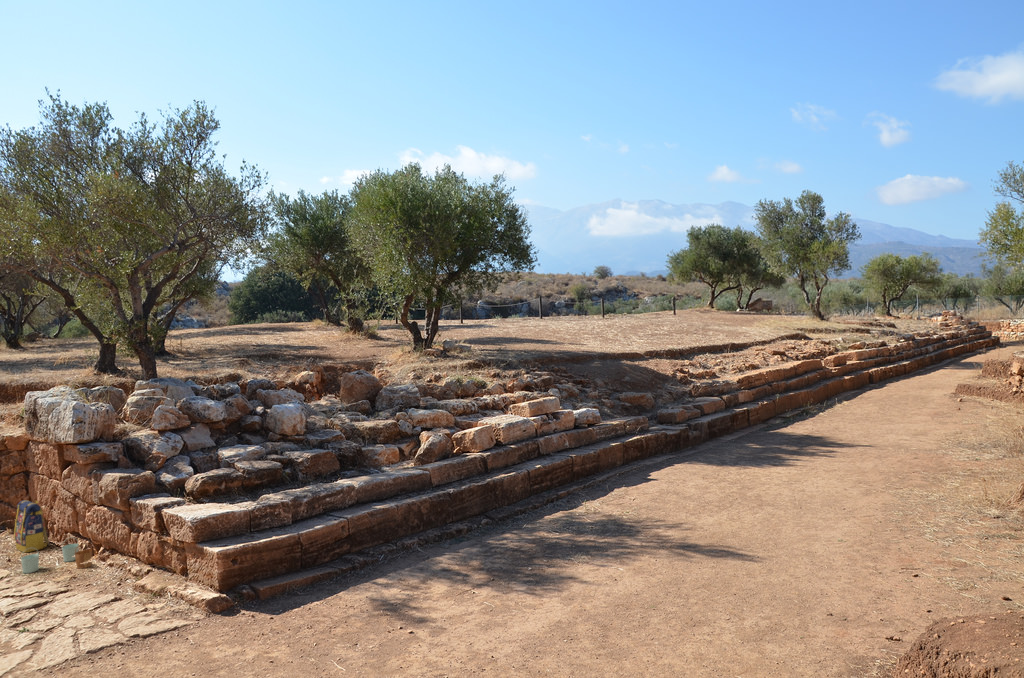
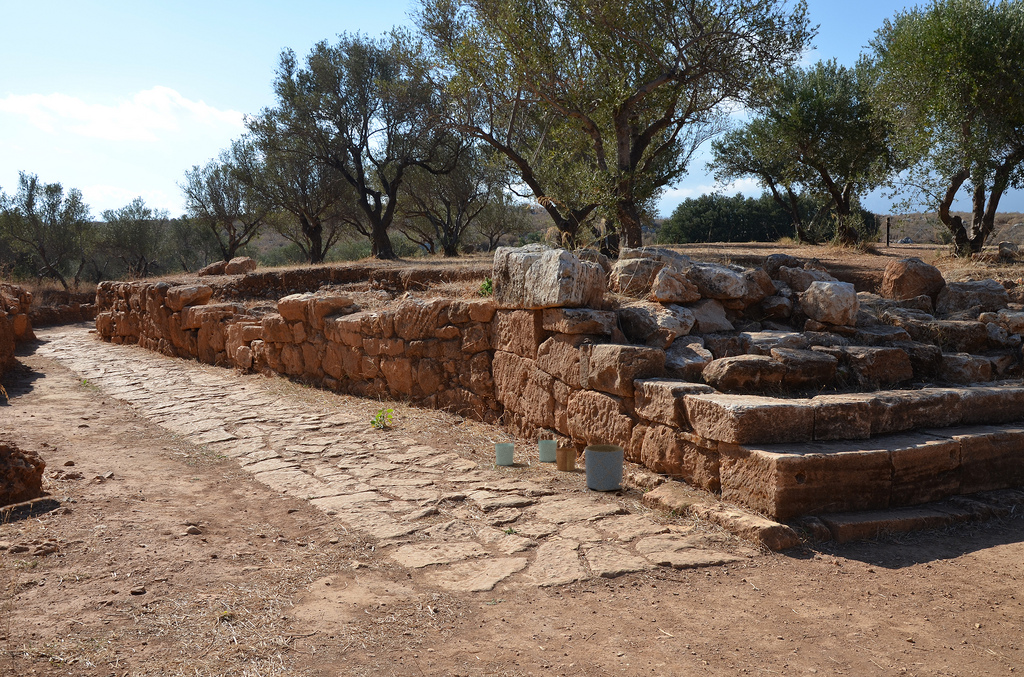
backpack: present [14,500,48,552] -> none [481,381,517,446]
planter: none [93,547,125,584] -> present [585,445,624,491]

